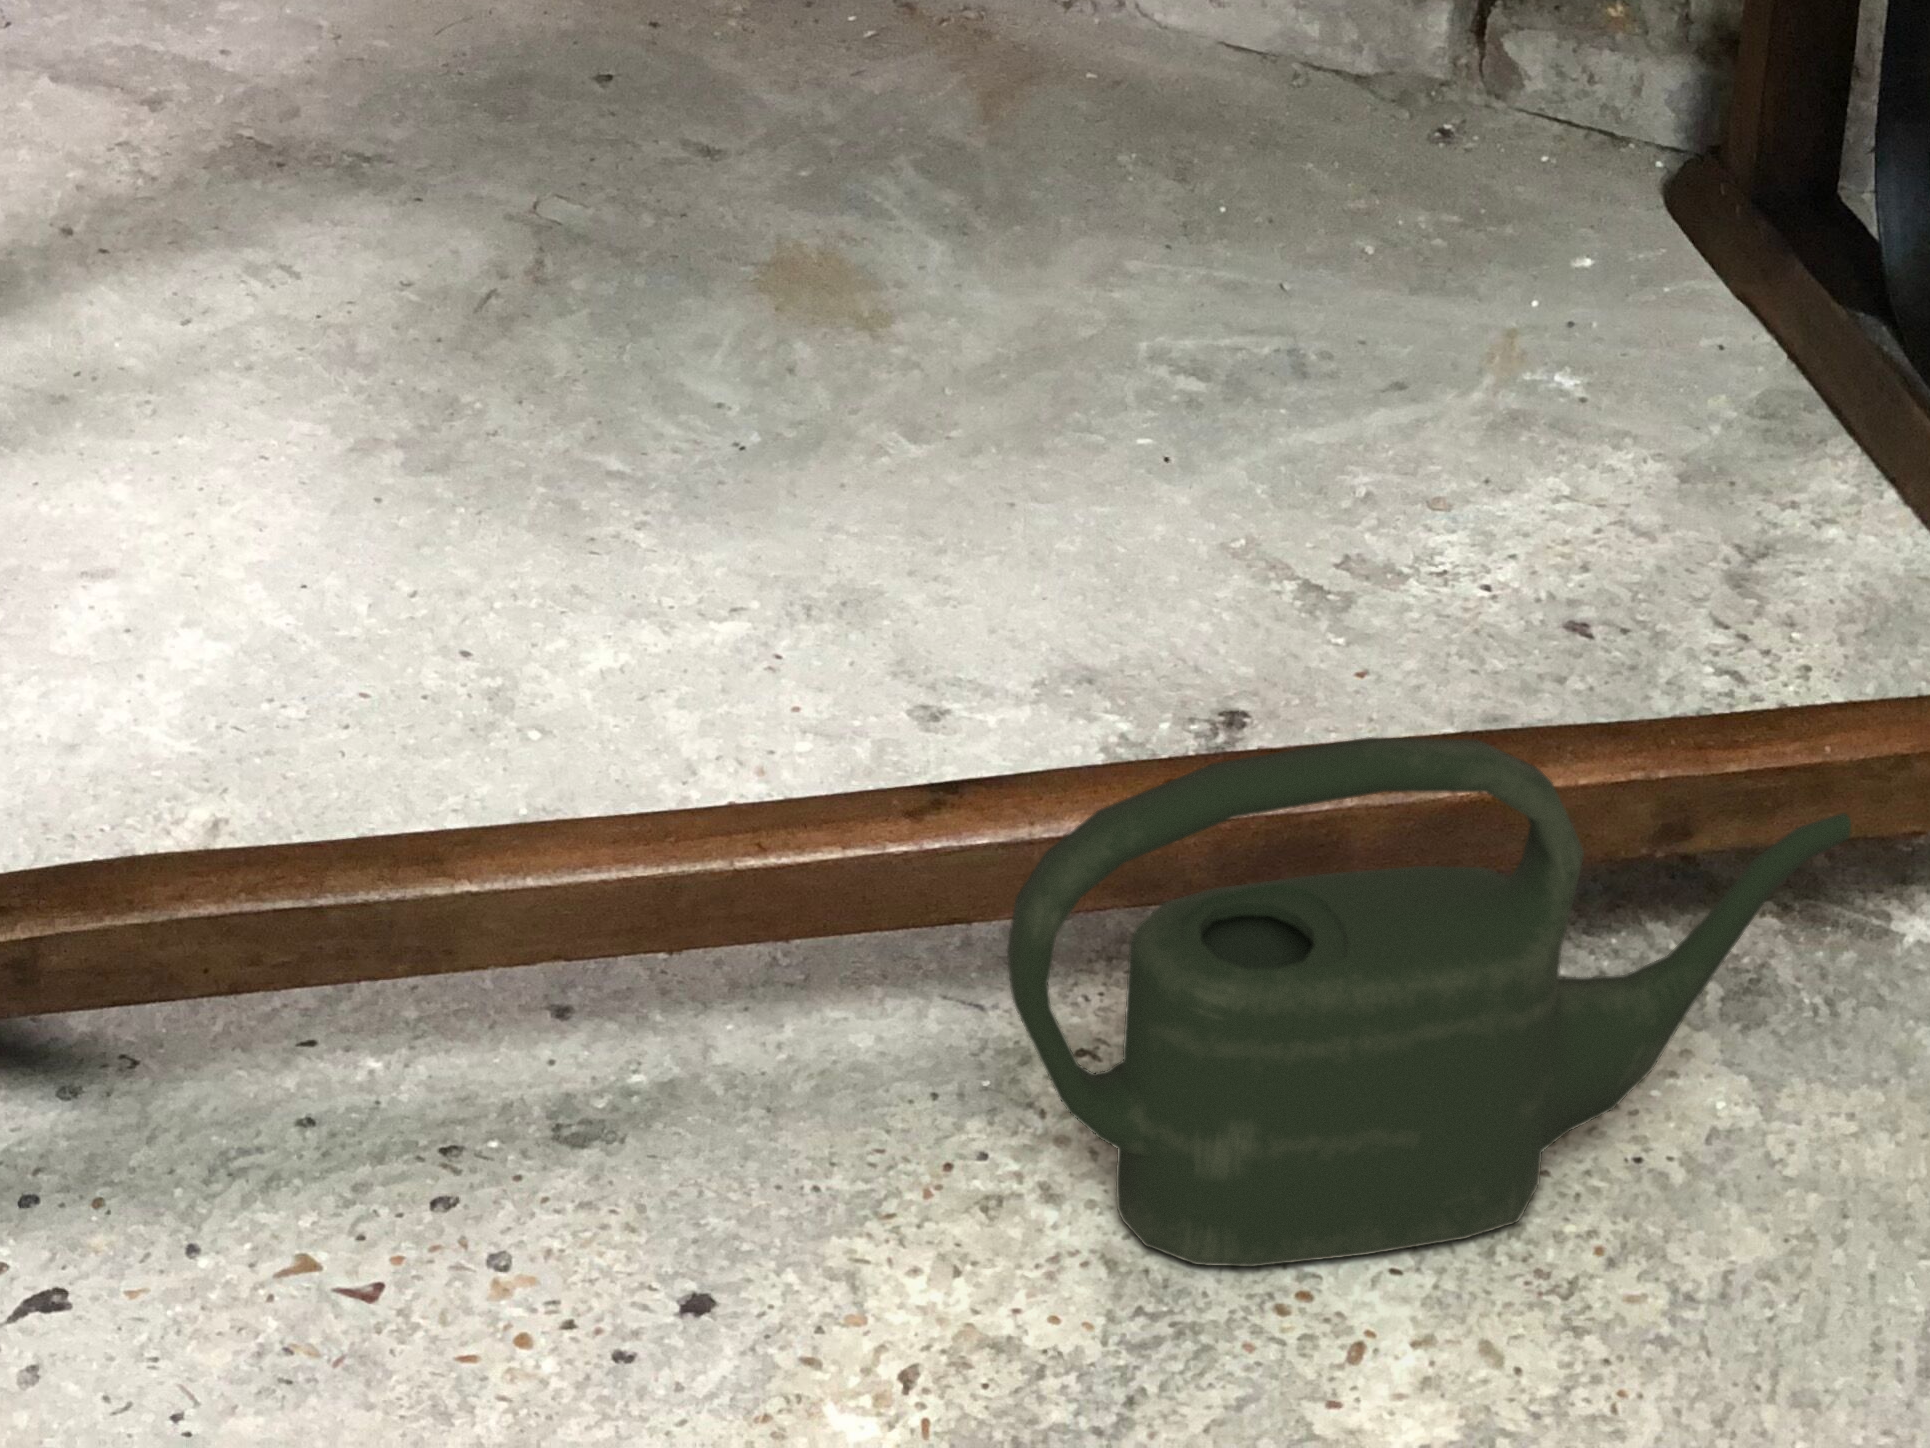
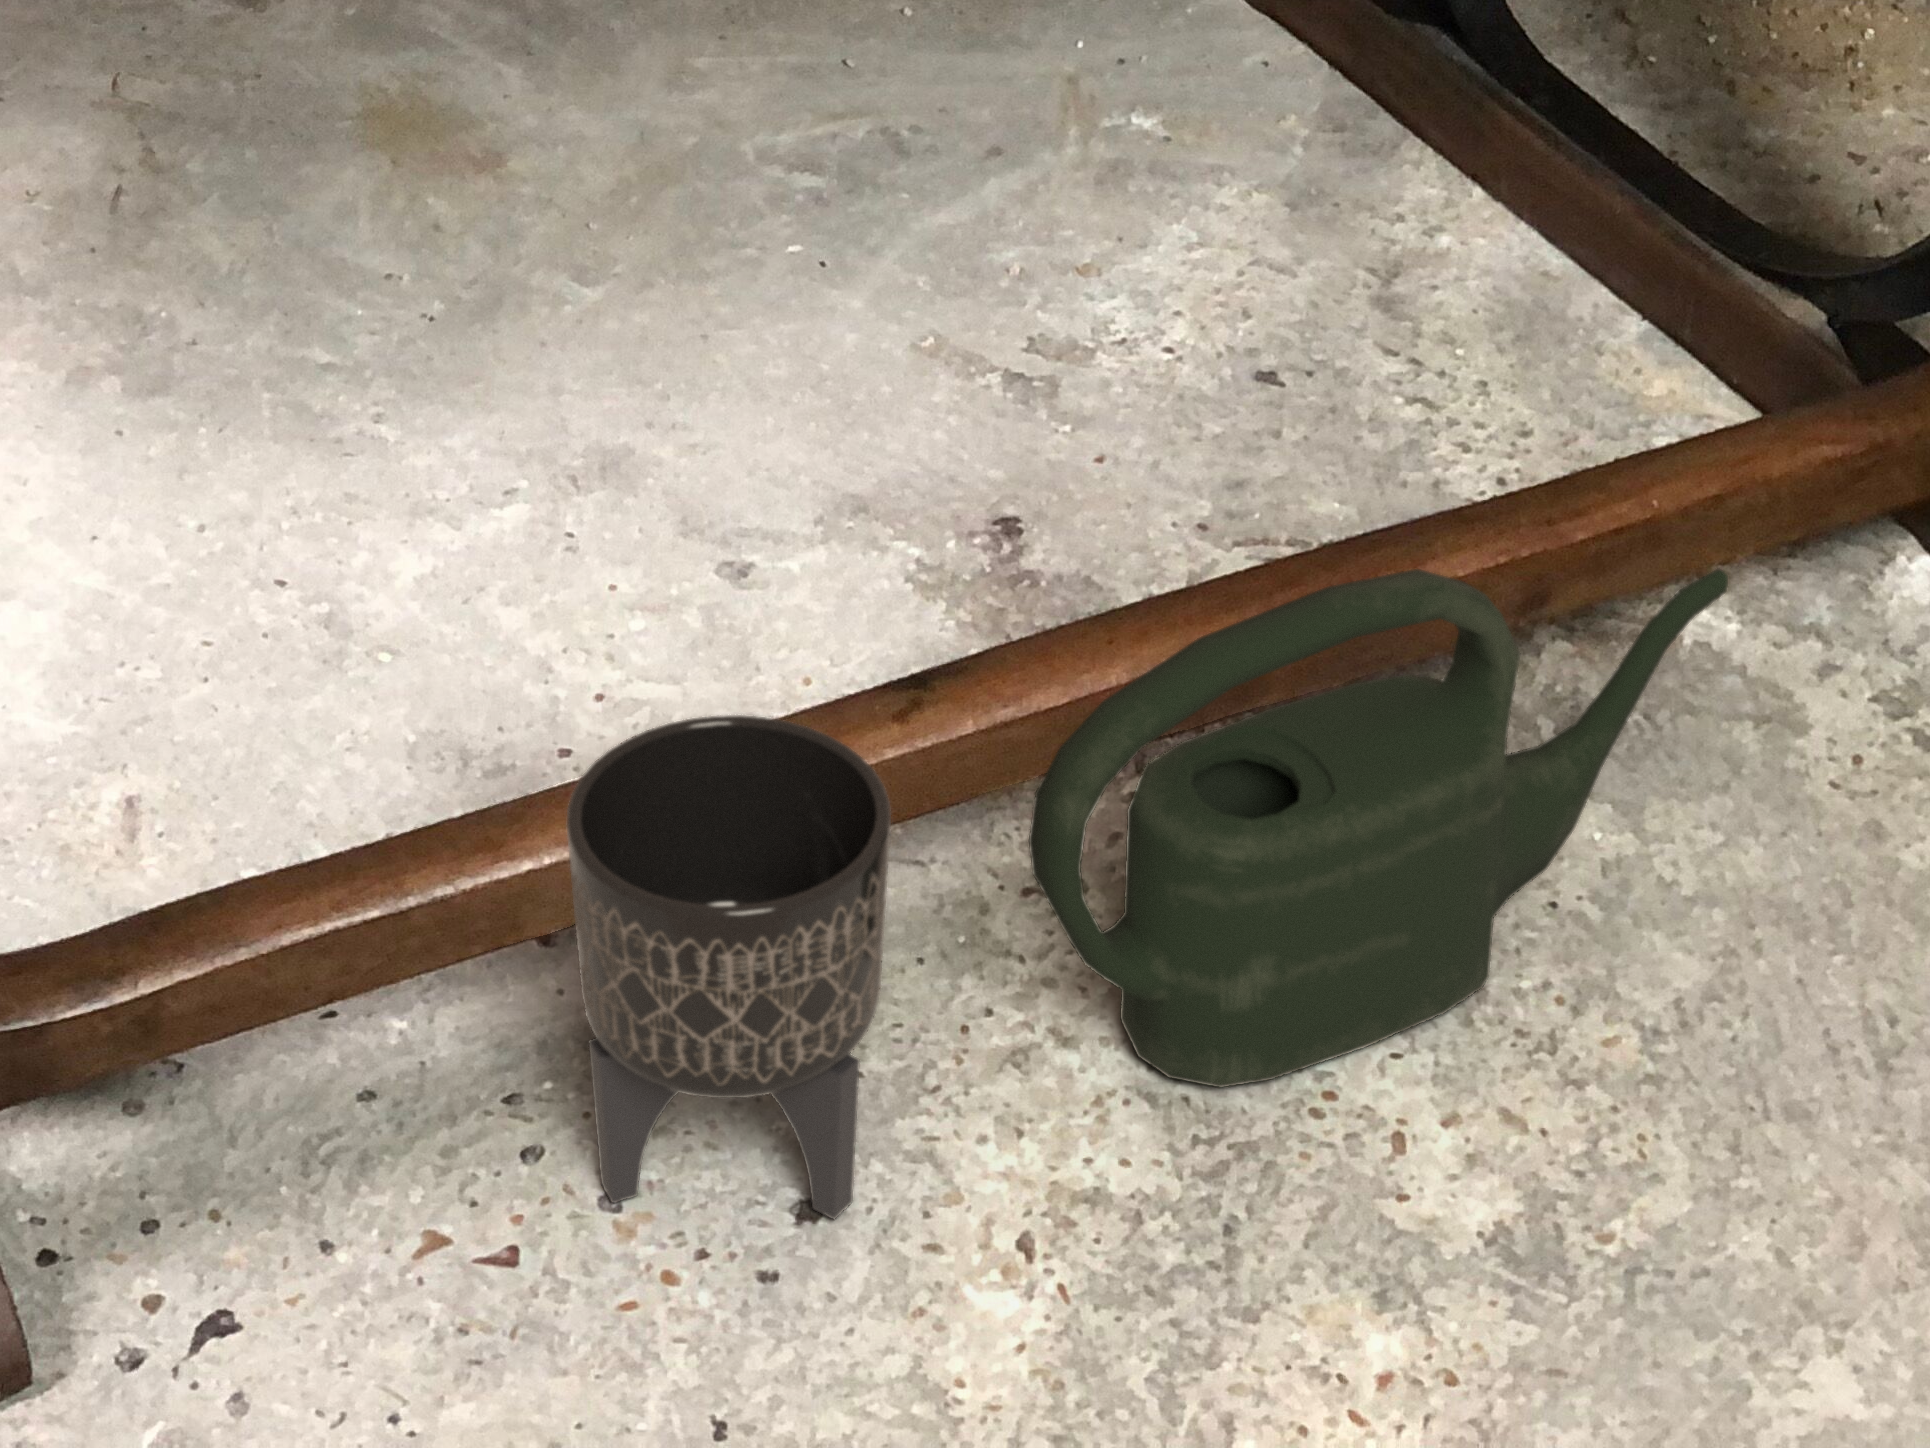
planter: none [505,763,844,1312] -> present [567,715,891,1219]

